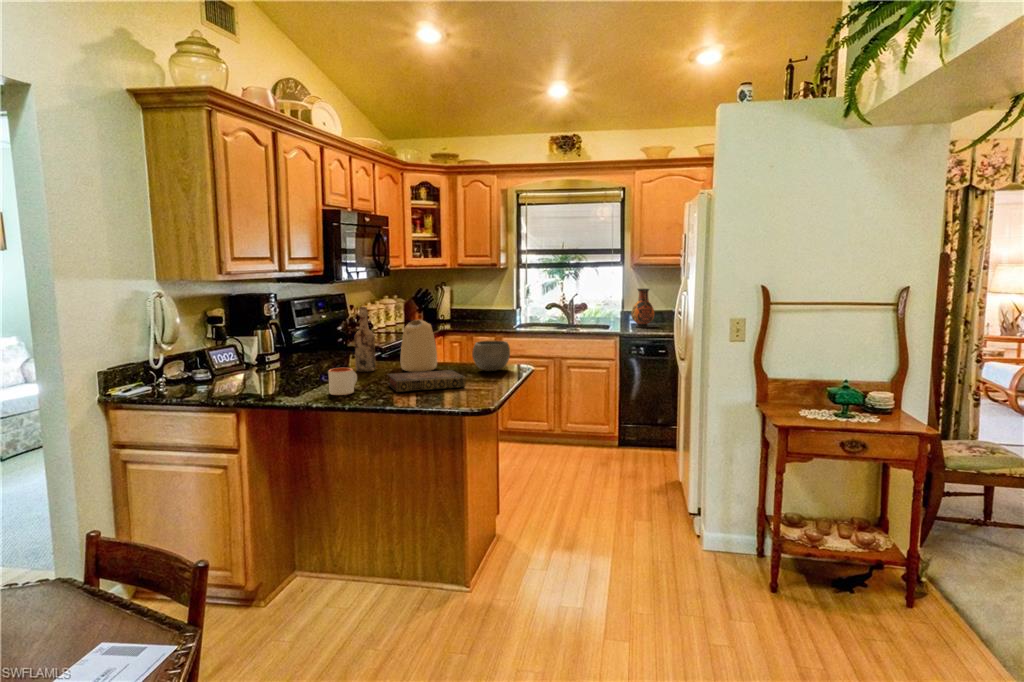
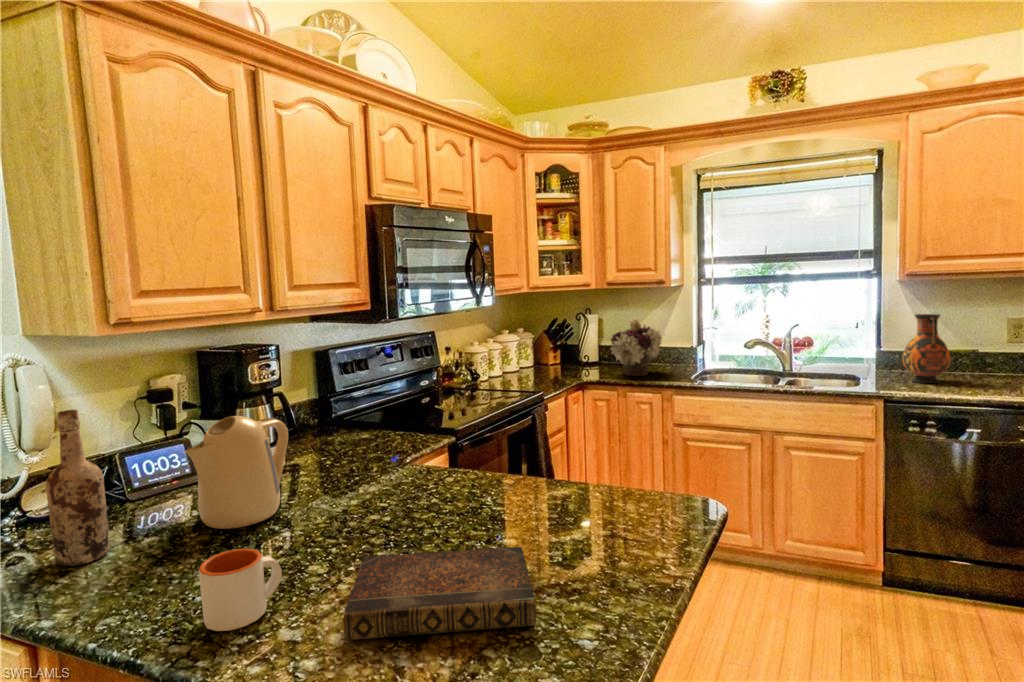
flower arrangement: none [462,289,496,327] -> present [611,318,662,376]
wine bottle: present [354,307,375,372] -> present [46,410,110,566]
kettle: present [401,320,437,372] -> present [185,416,288,529]
ceramic bowl: present [472,341,510,371] -> none [583,455,671,533]

